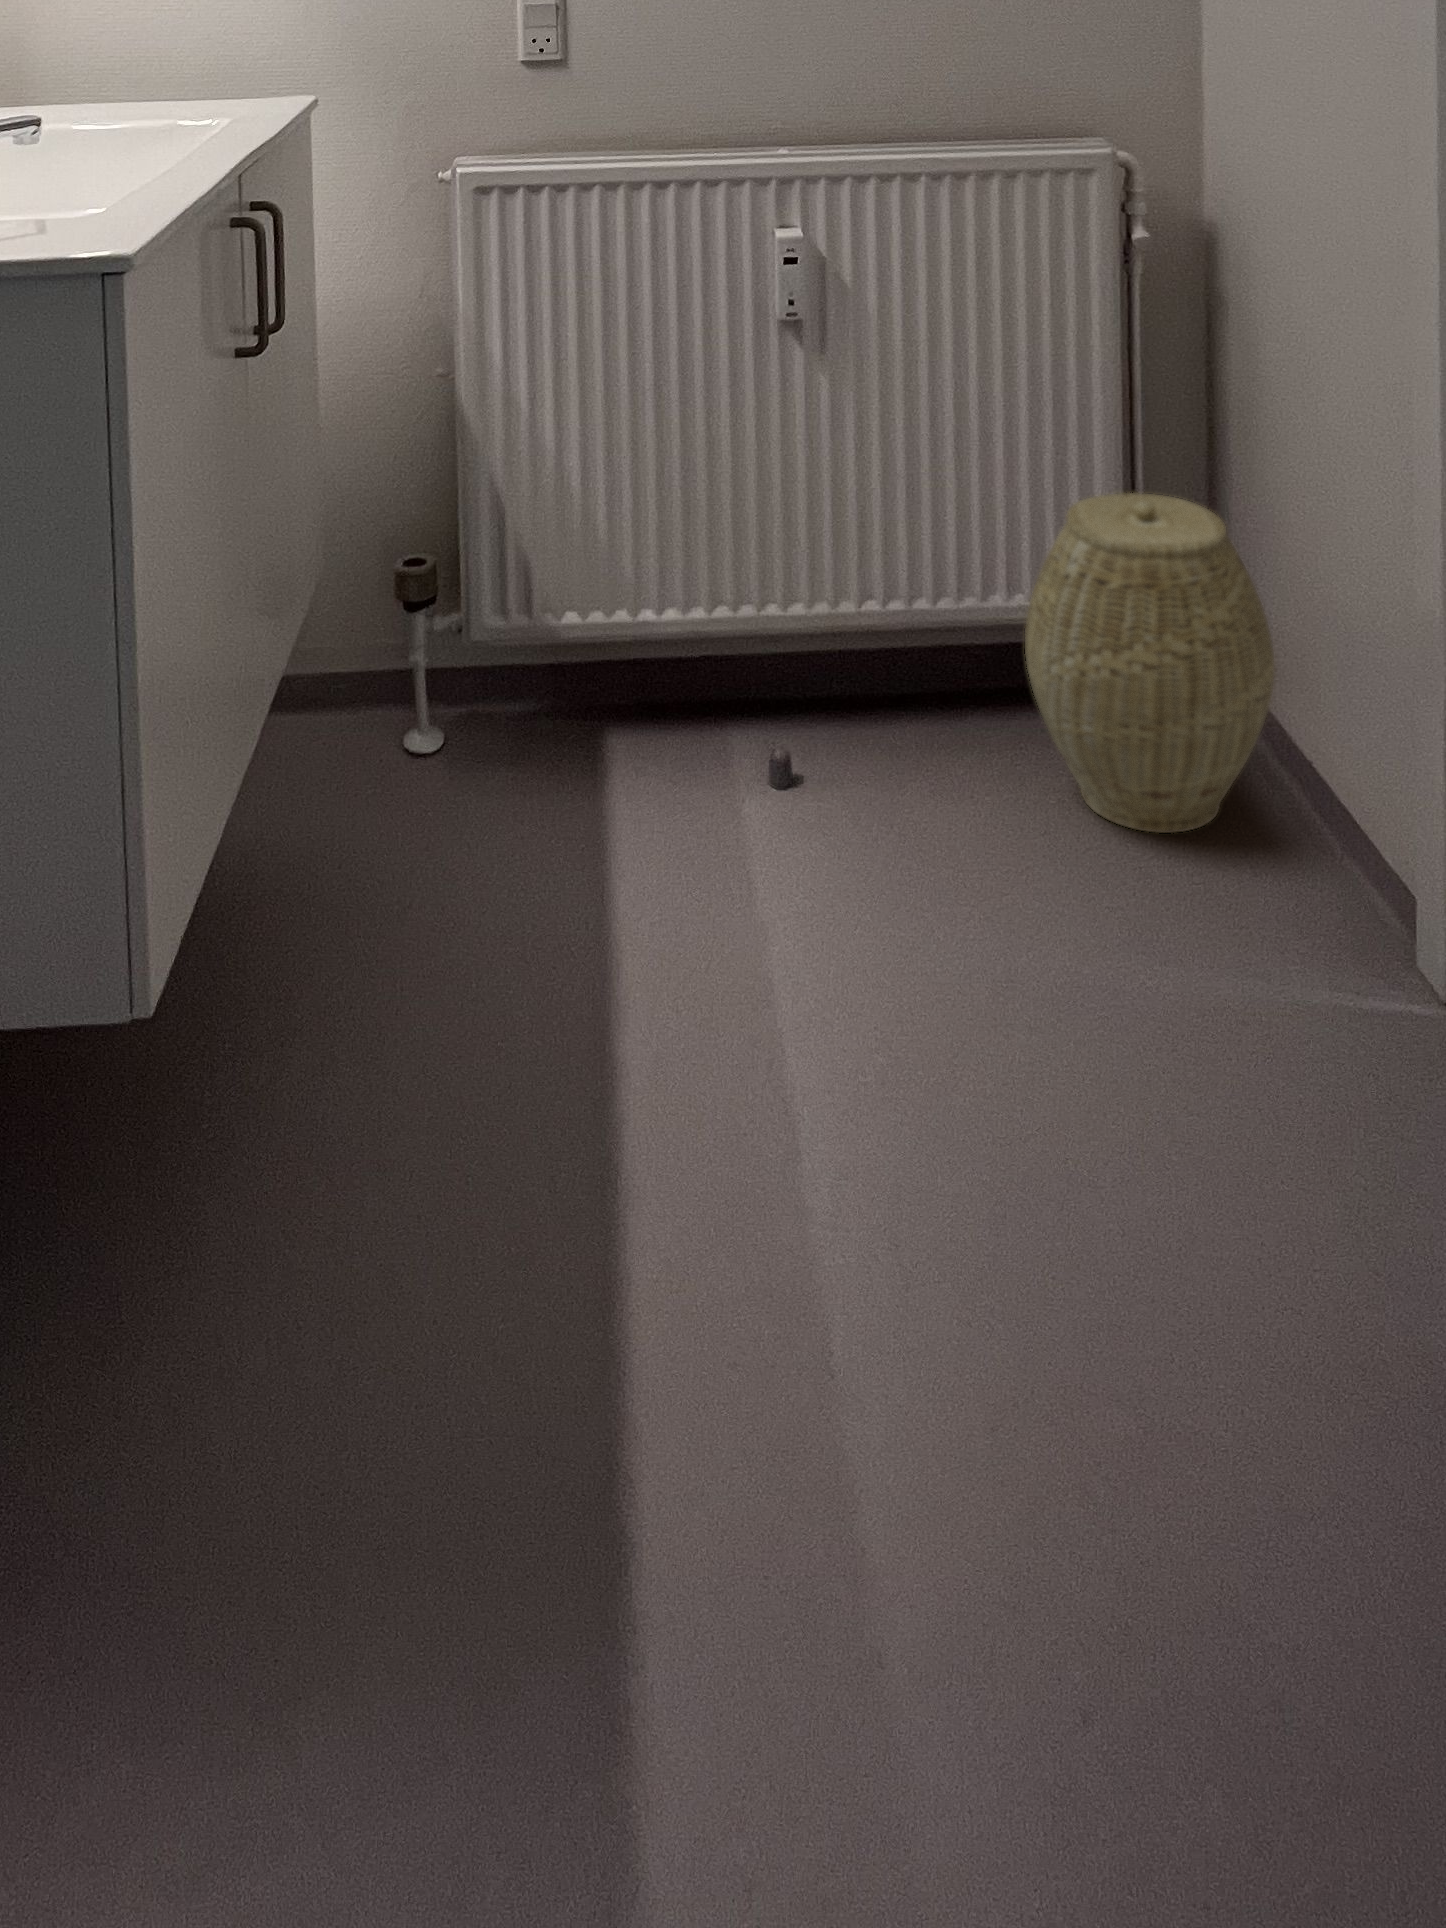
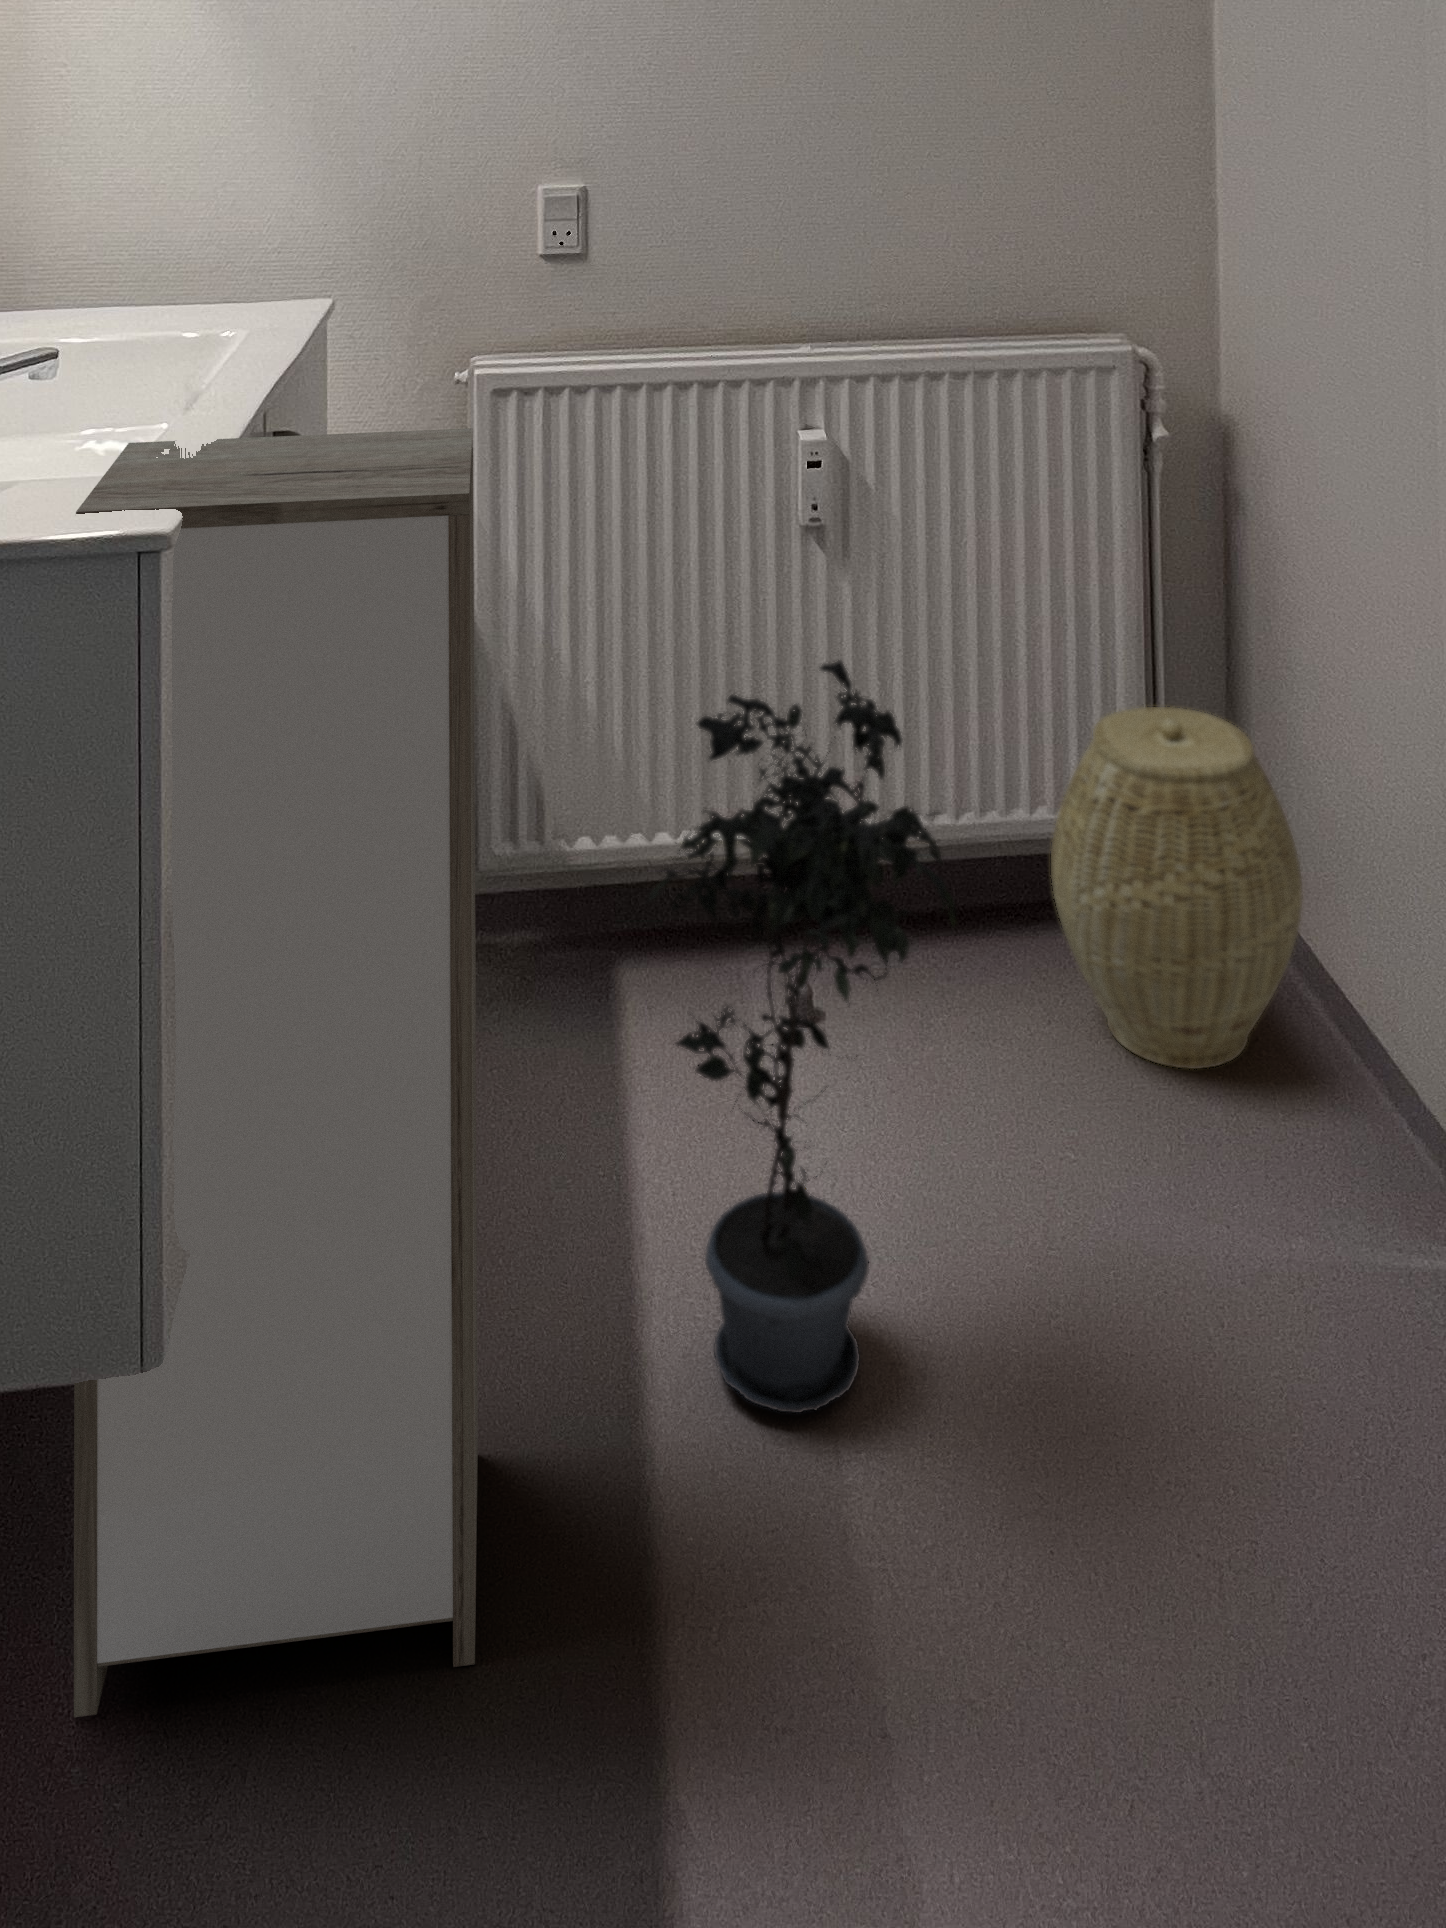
storage cabinet: none [35,176,450,1335] -> present [74,428,478,1717]
potted plant: none [607,412,899,1113] -> present [649,661,957,1413]

